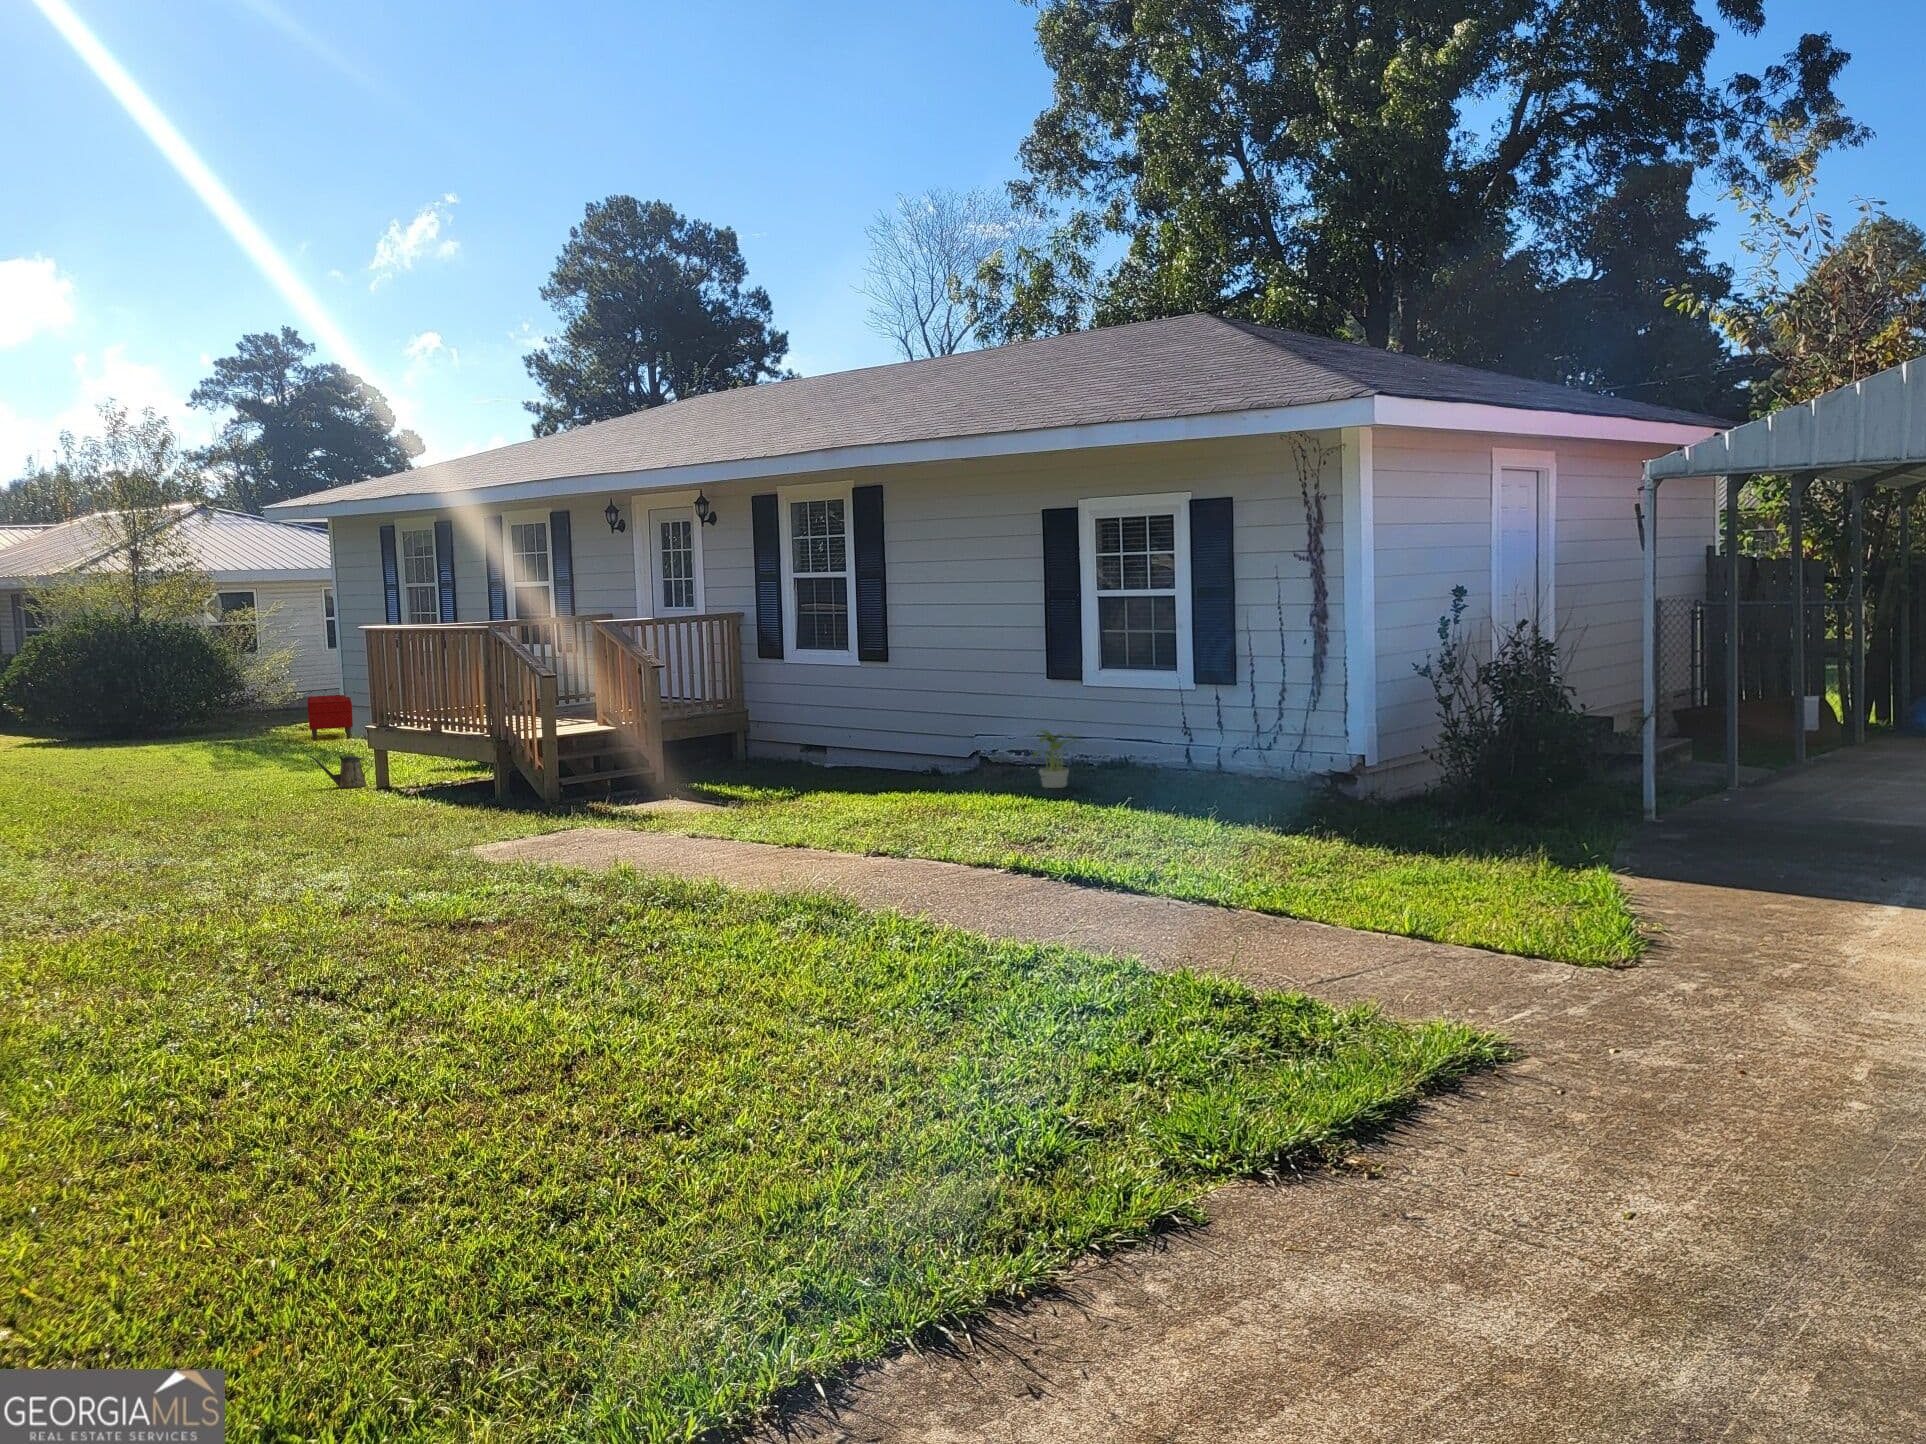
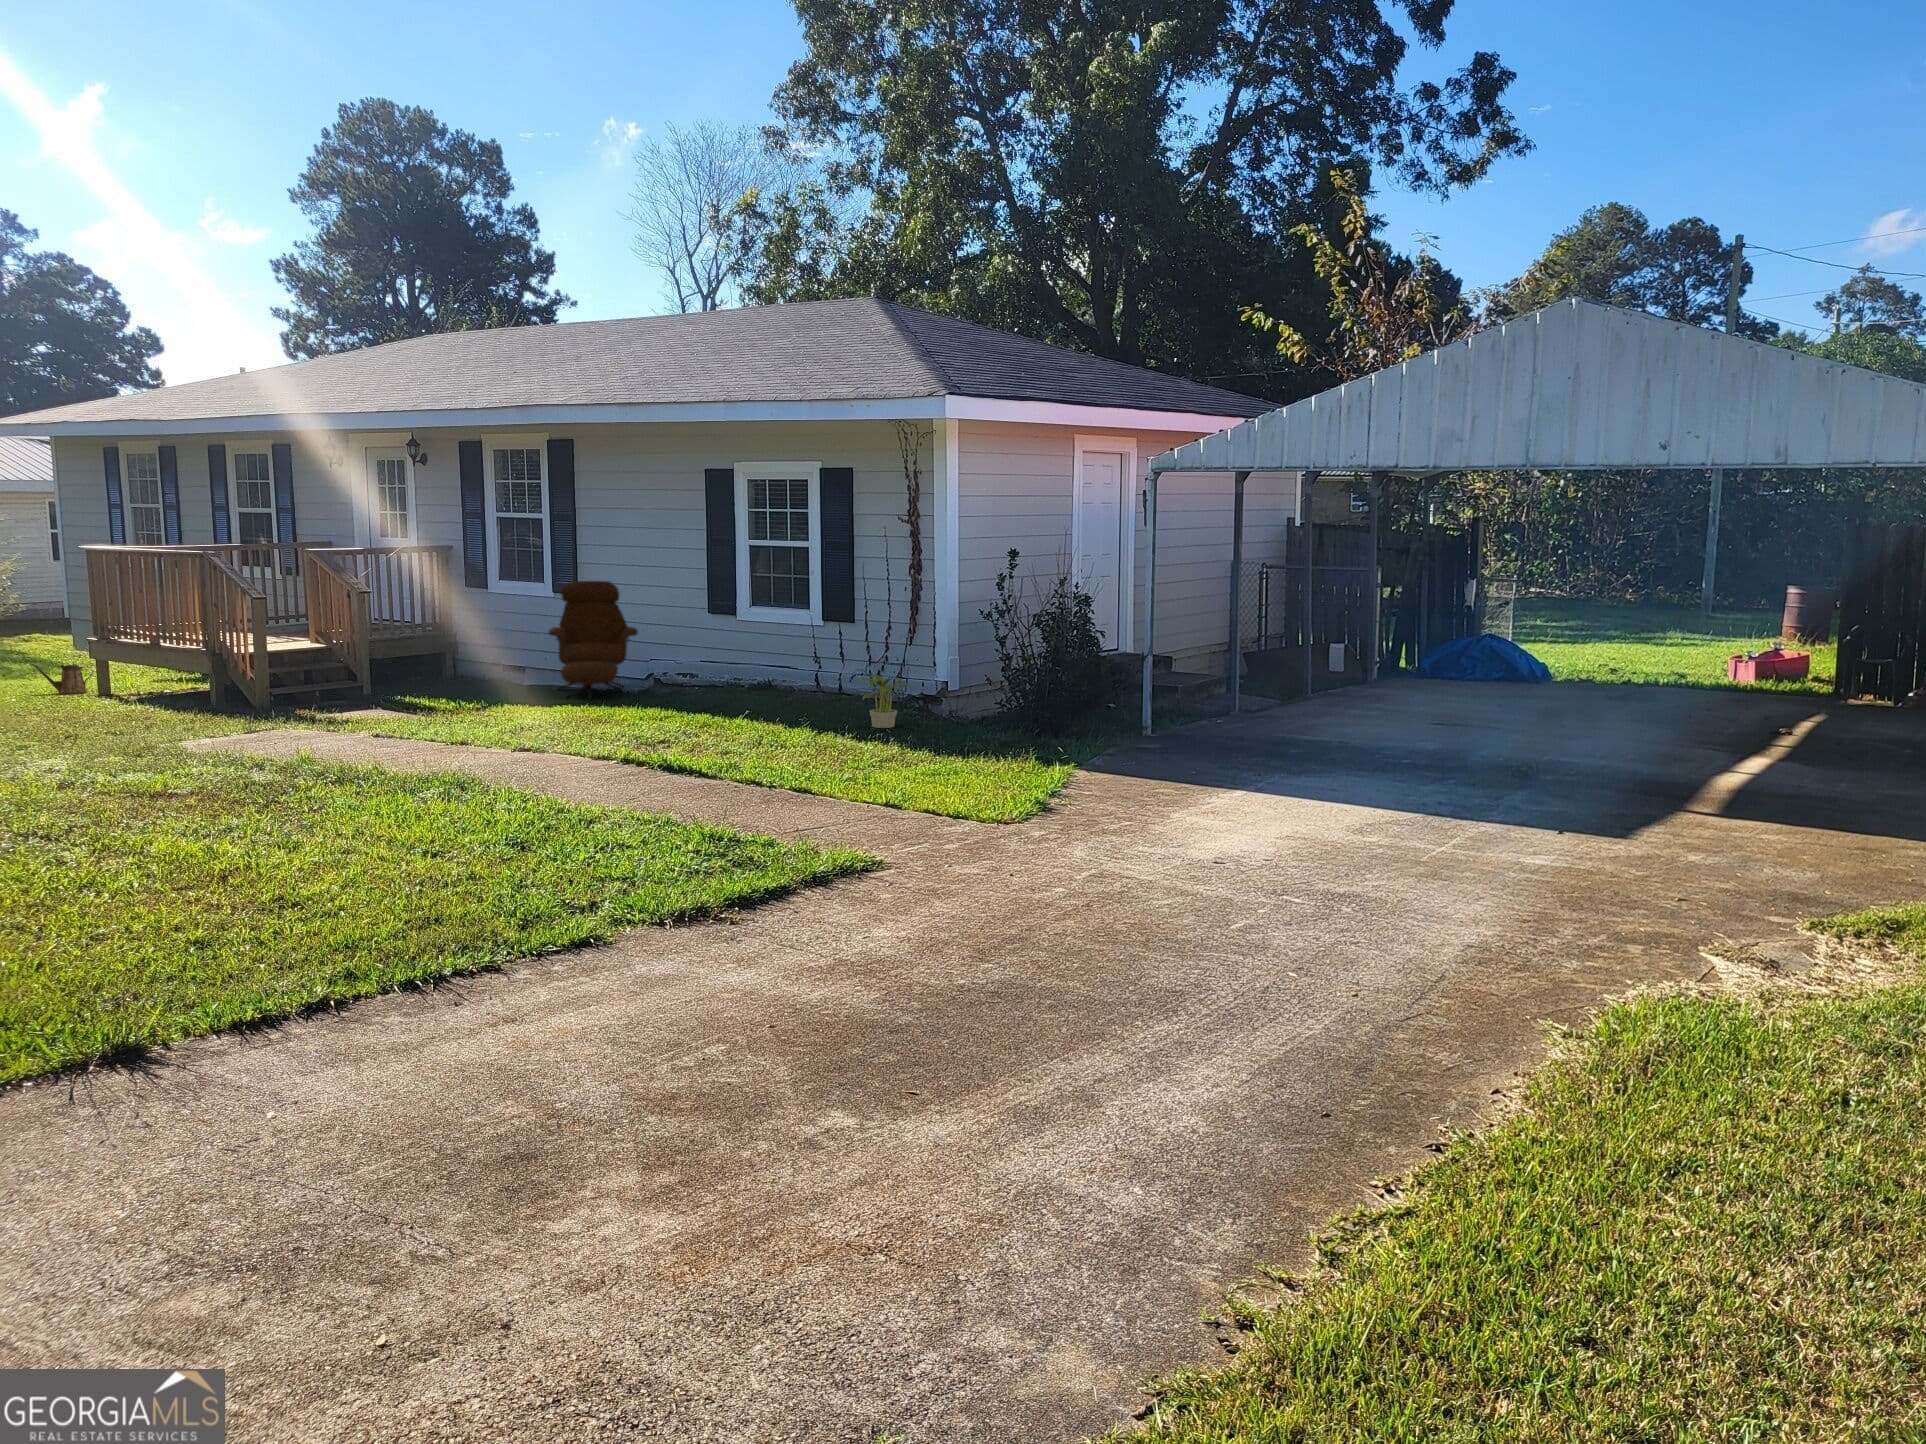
lounge chair: none [863,646,963,784] -> present [549,581,638,700]
bench: present [308,695,353,741] -> none [30,609,76,653]
potted plant: present [1021,730,1078,788] -> present [854,674,912,728]

